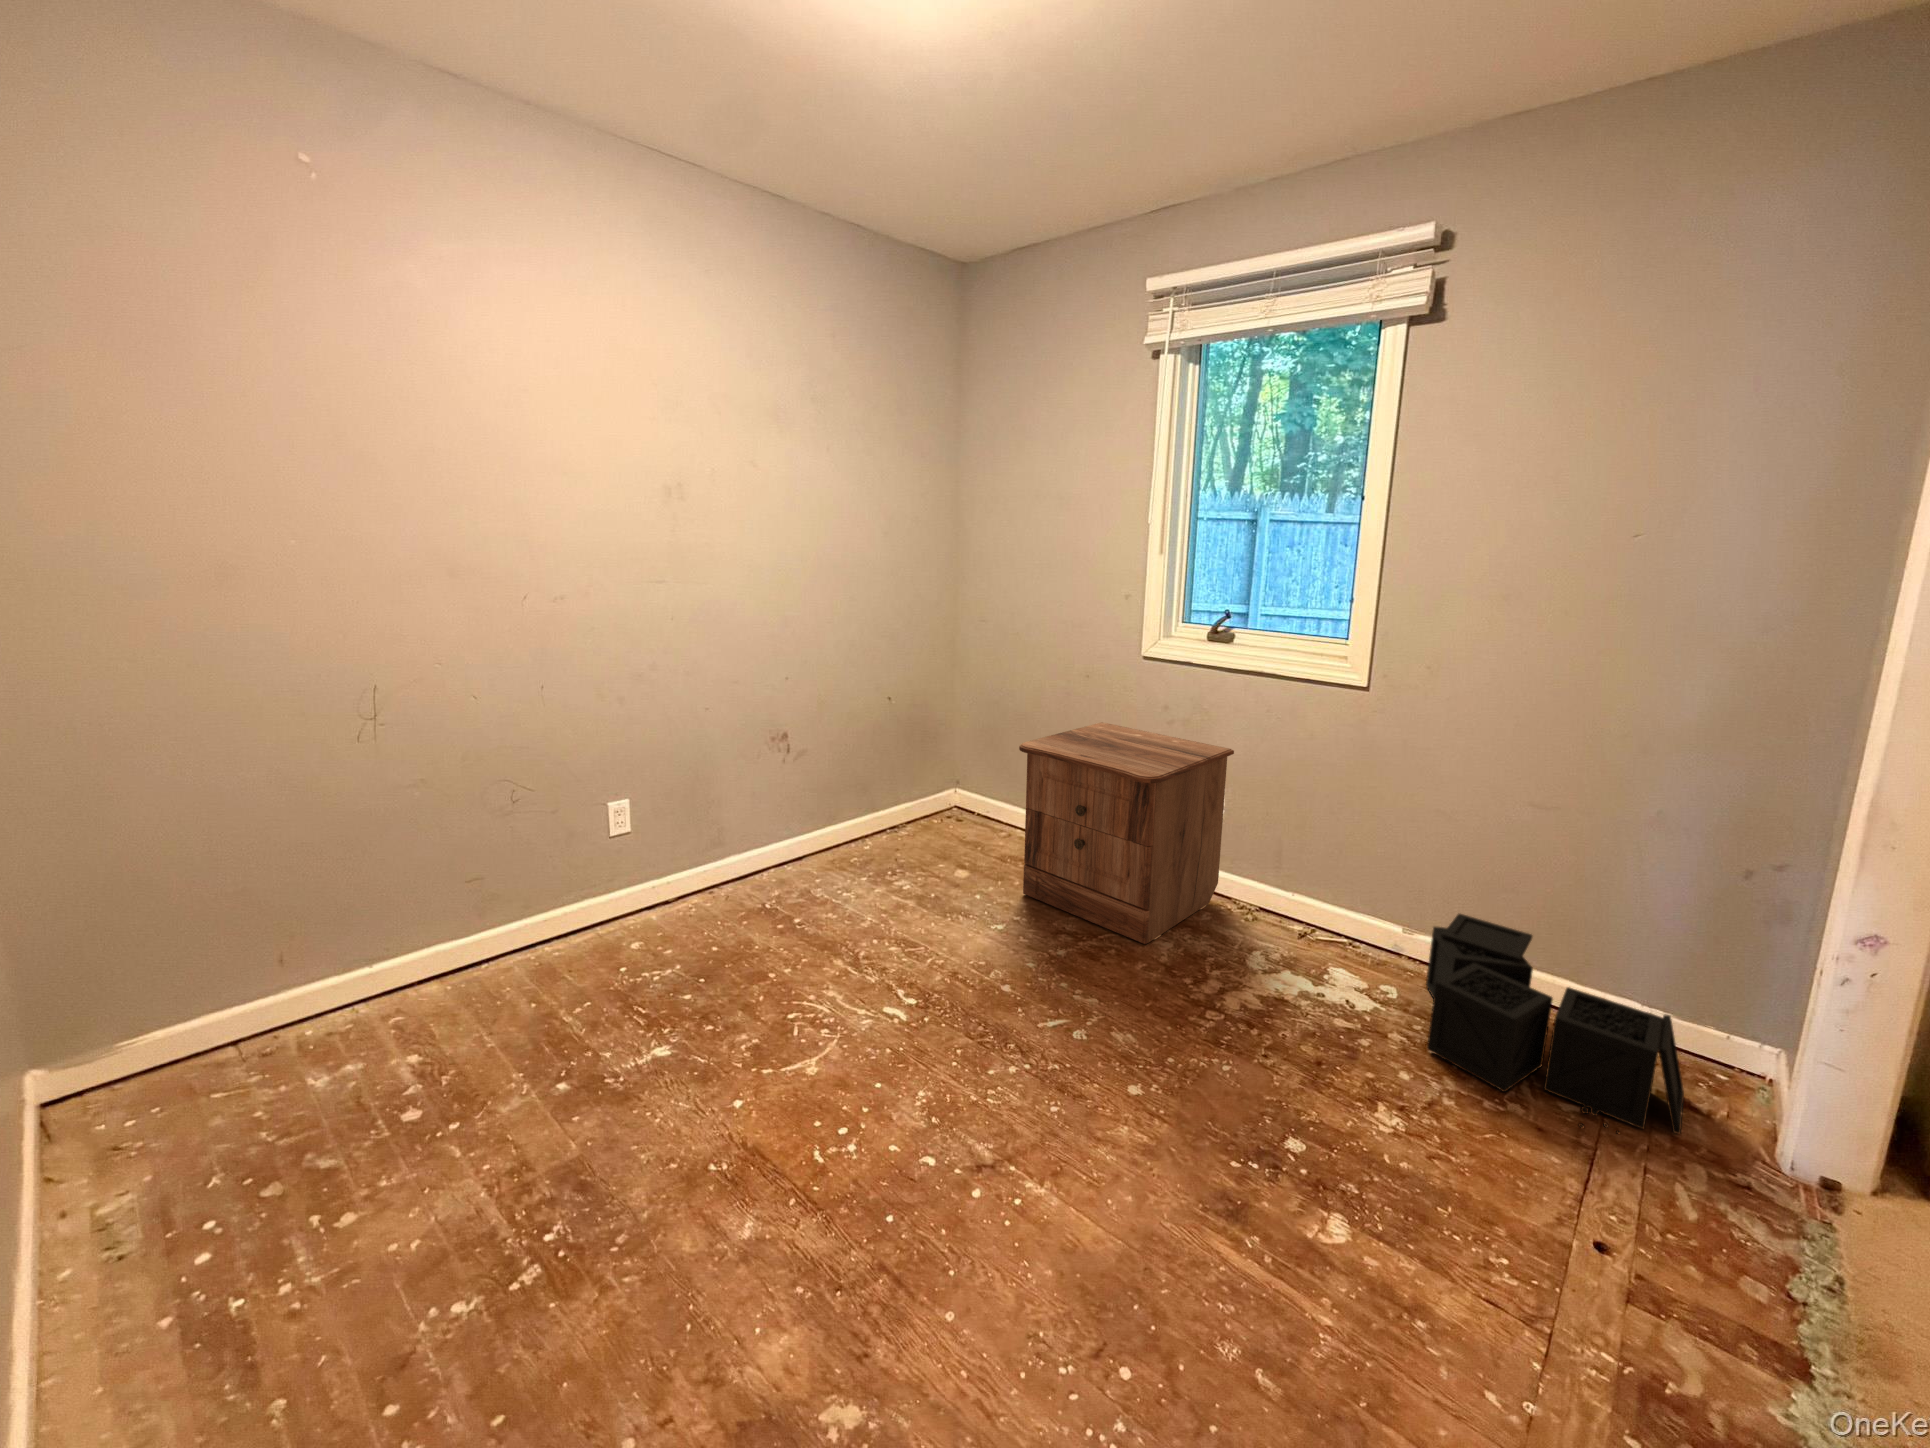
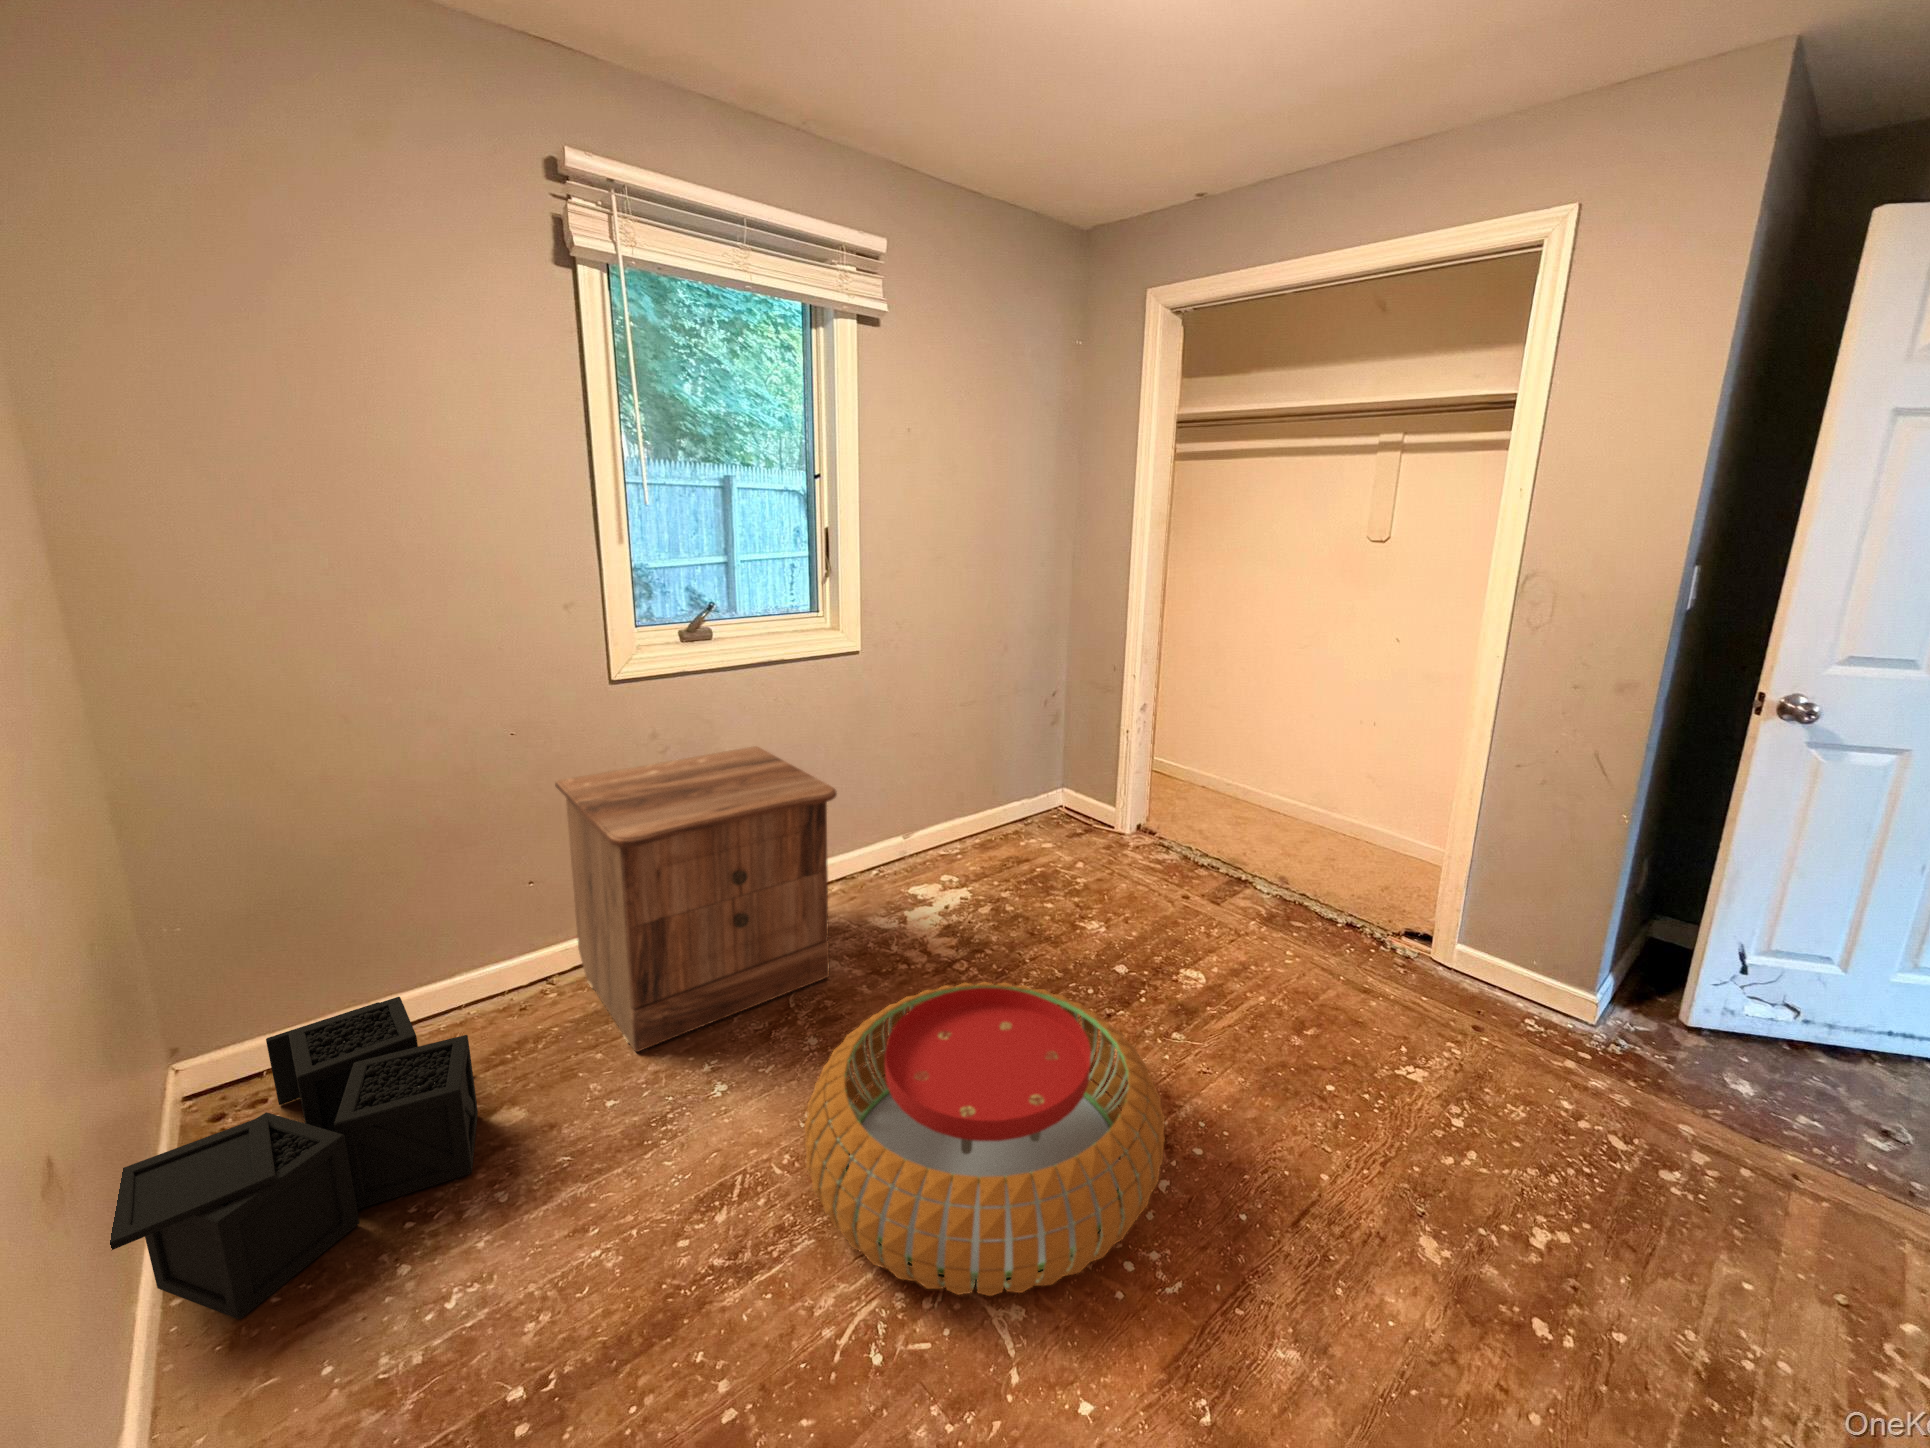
pouf: none [802,912,1095,1133] -> present [804,982,1165,1296]
storage bin: present [1426,914,1684,1134] -> present [110,997,478,1319]

